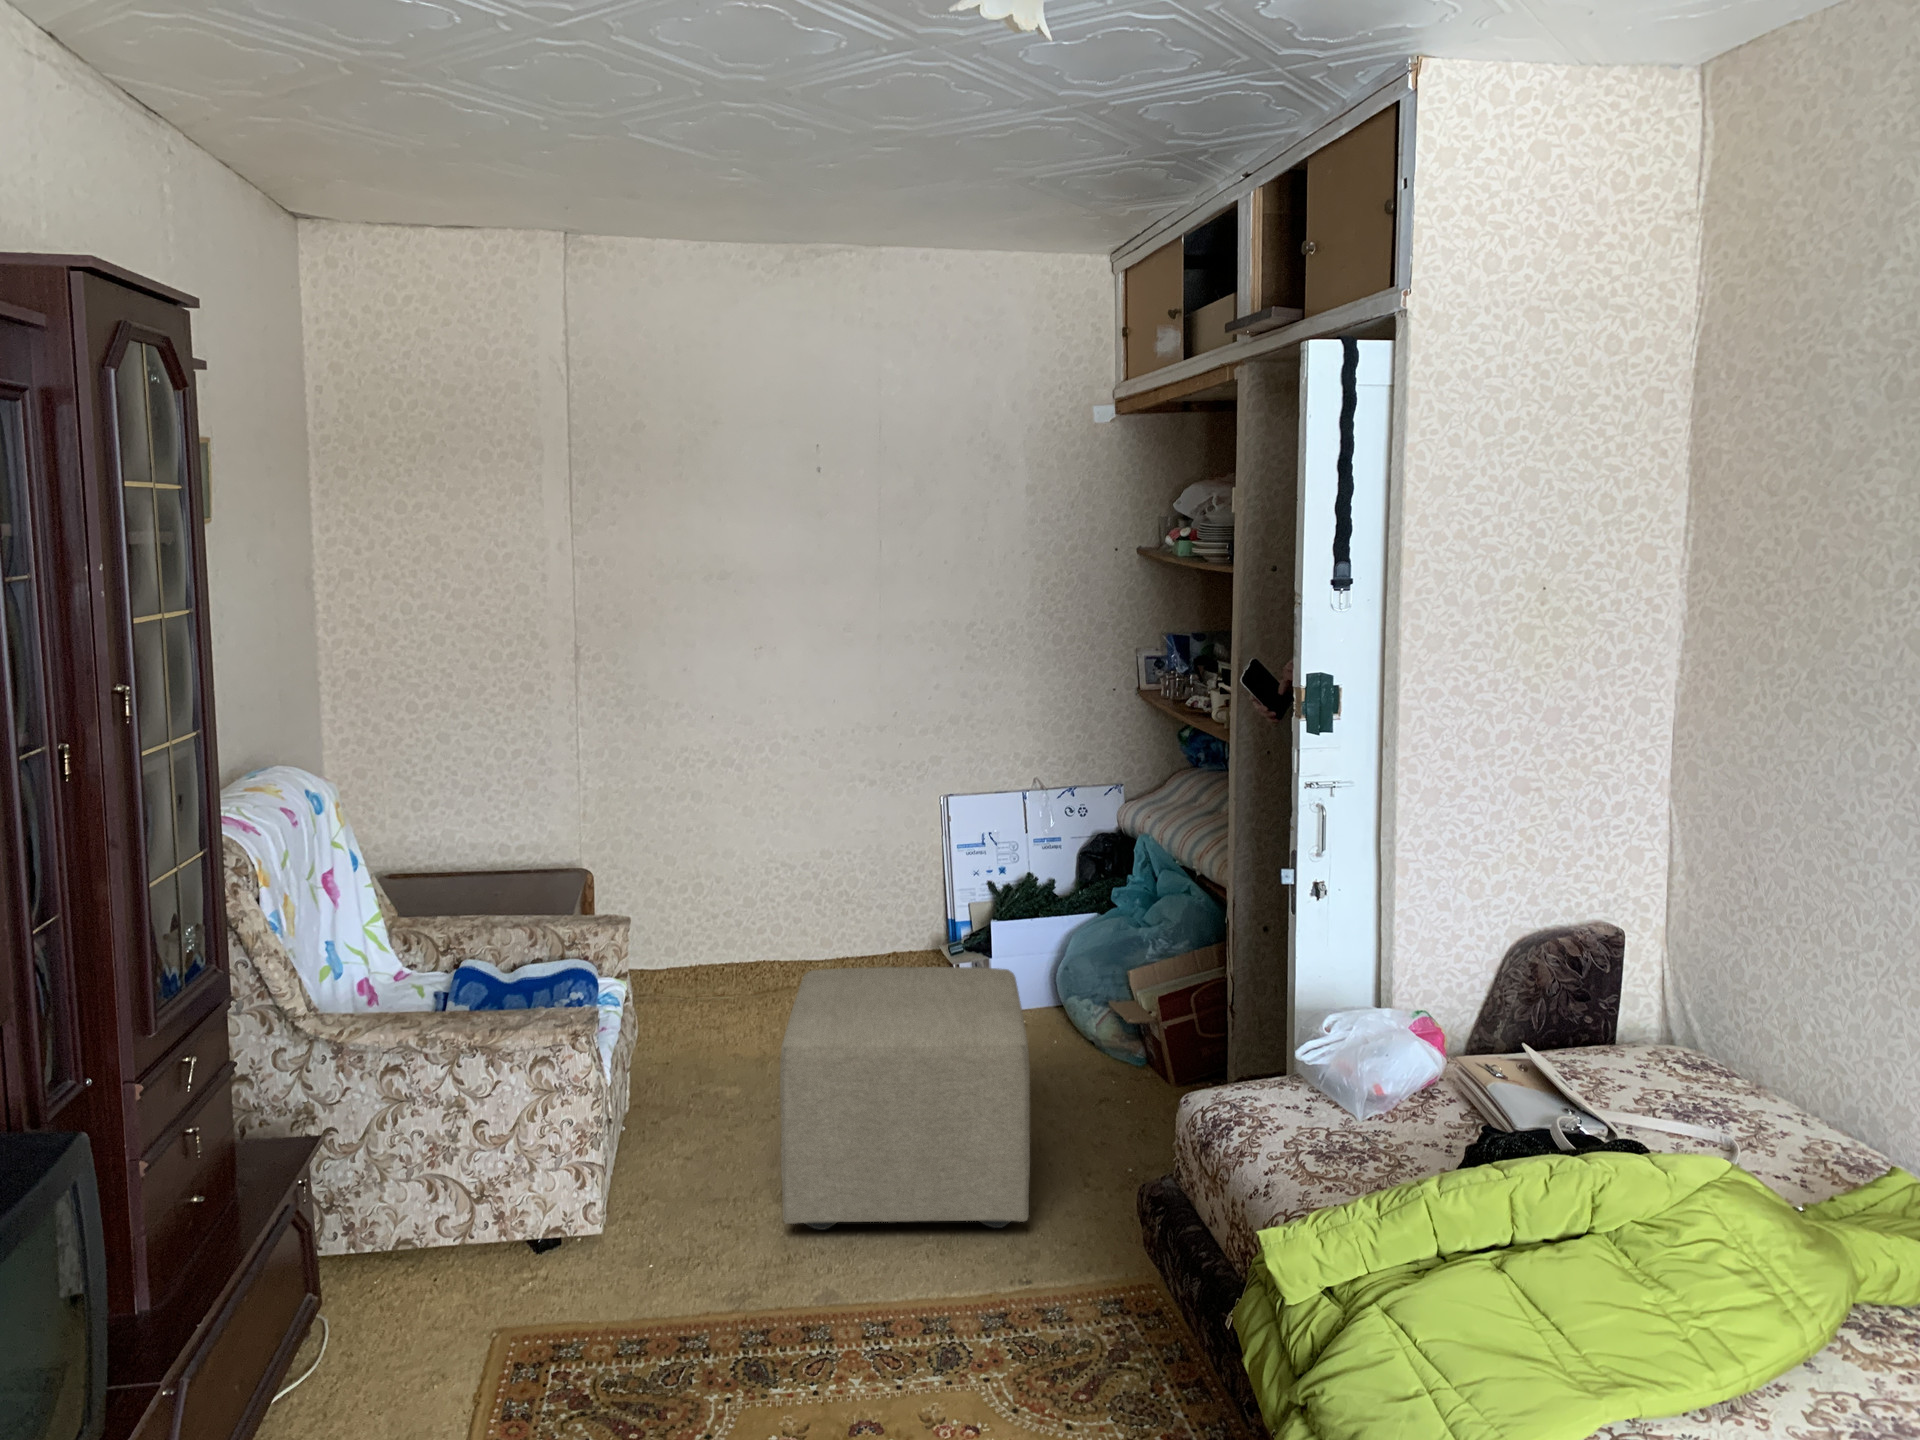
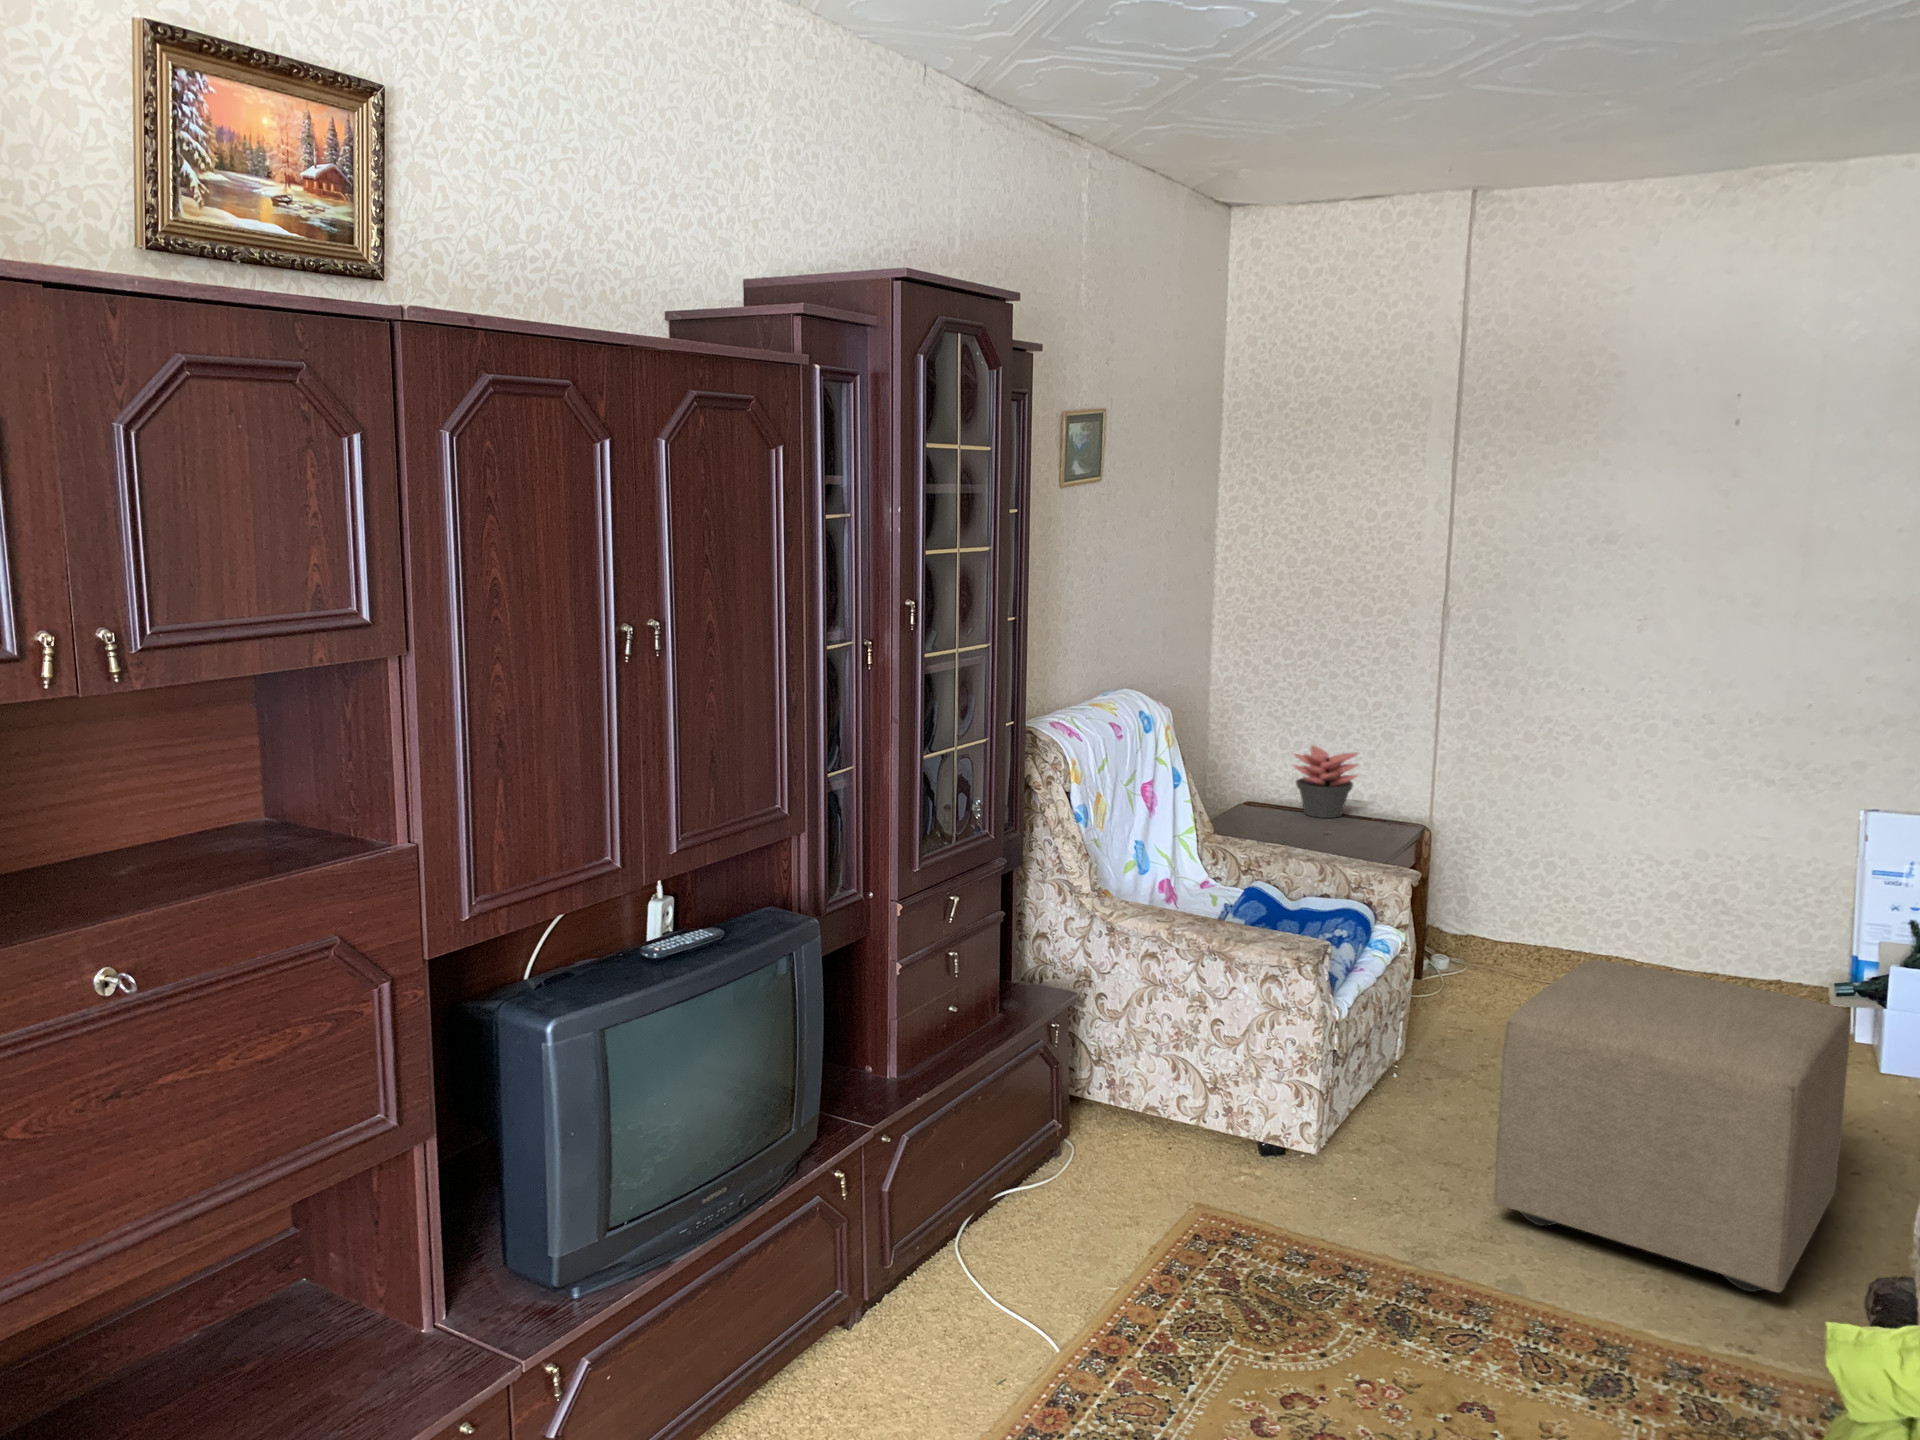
succulent plant: none [443,805,516,880] -> present [1294,745,1358,818]

